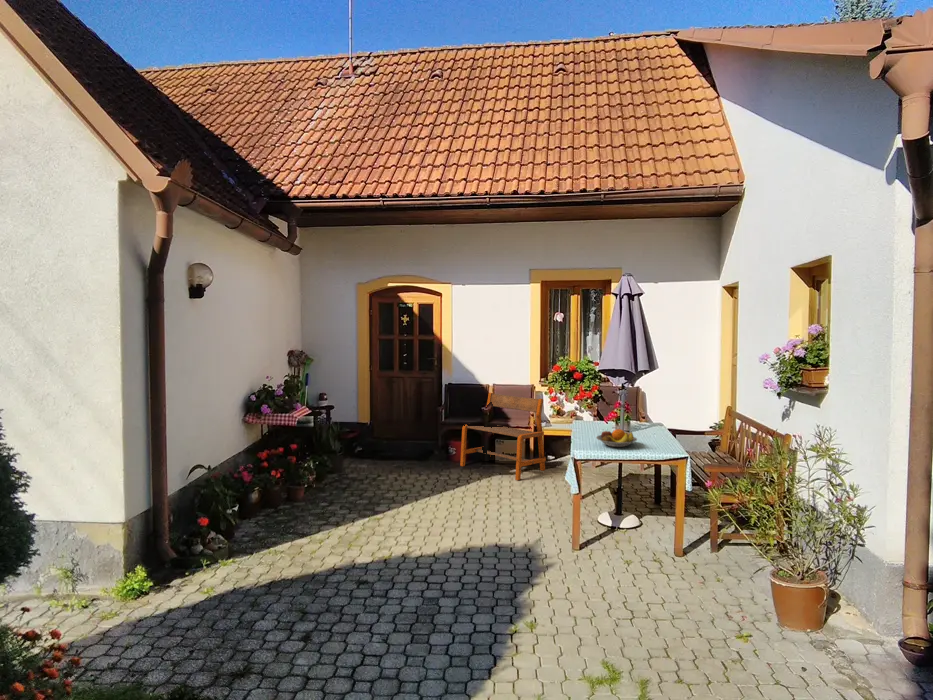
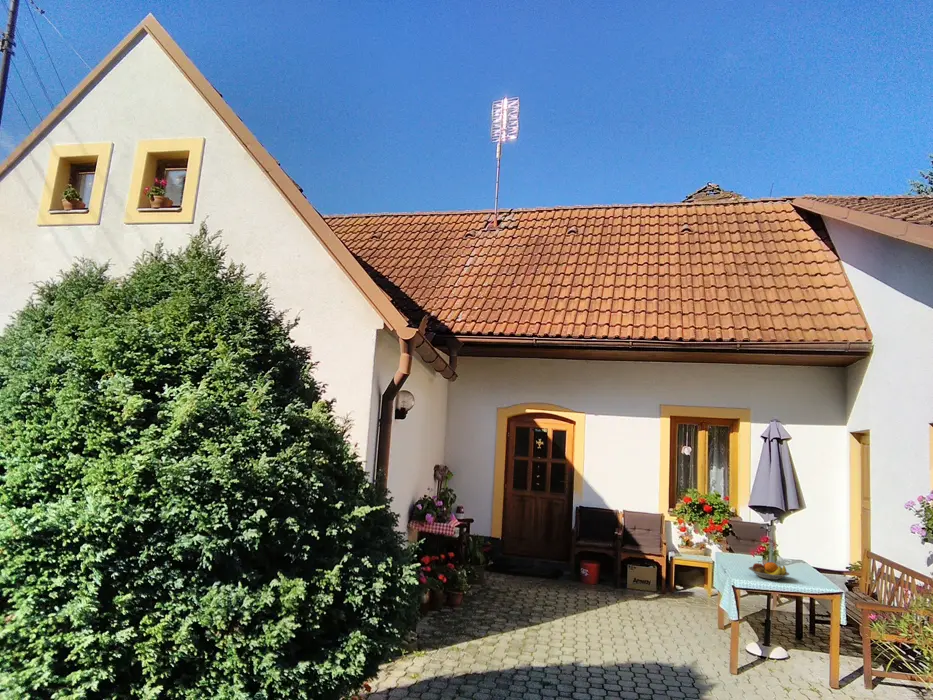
bench: present [460,393,546,480] -> none [592,518,679,607]

